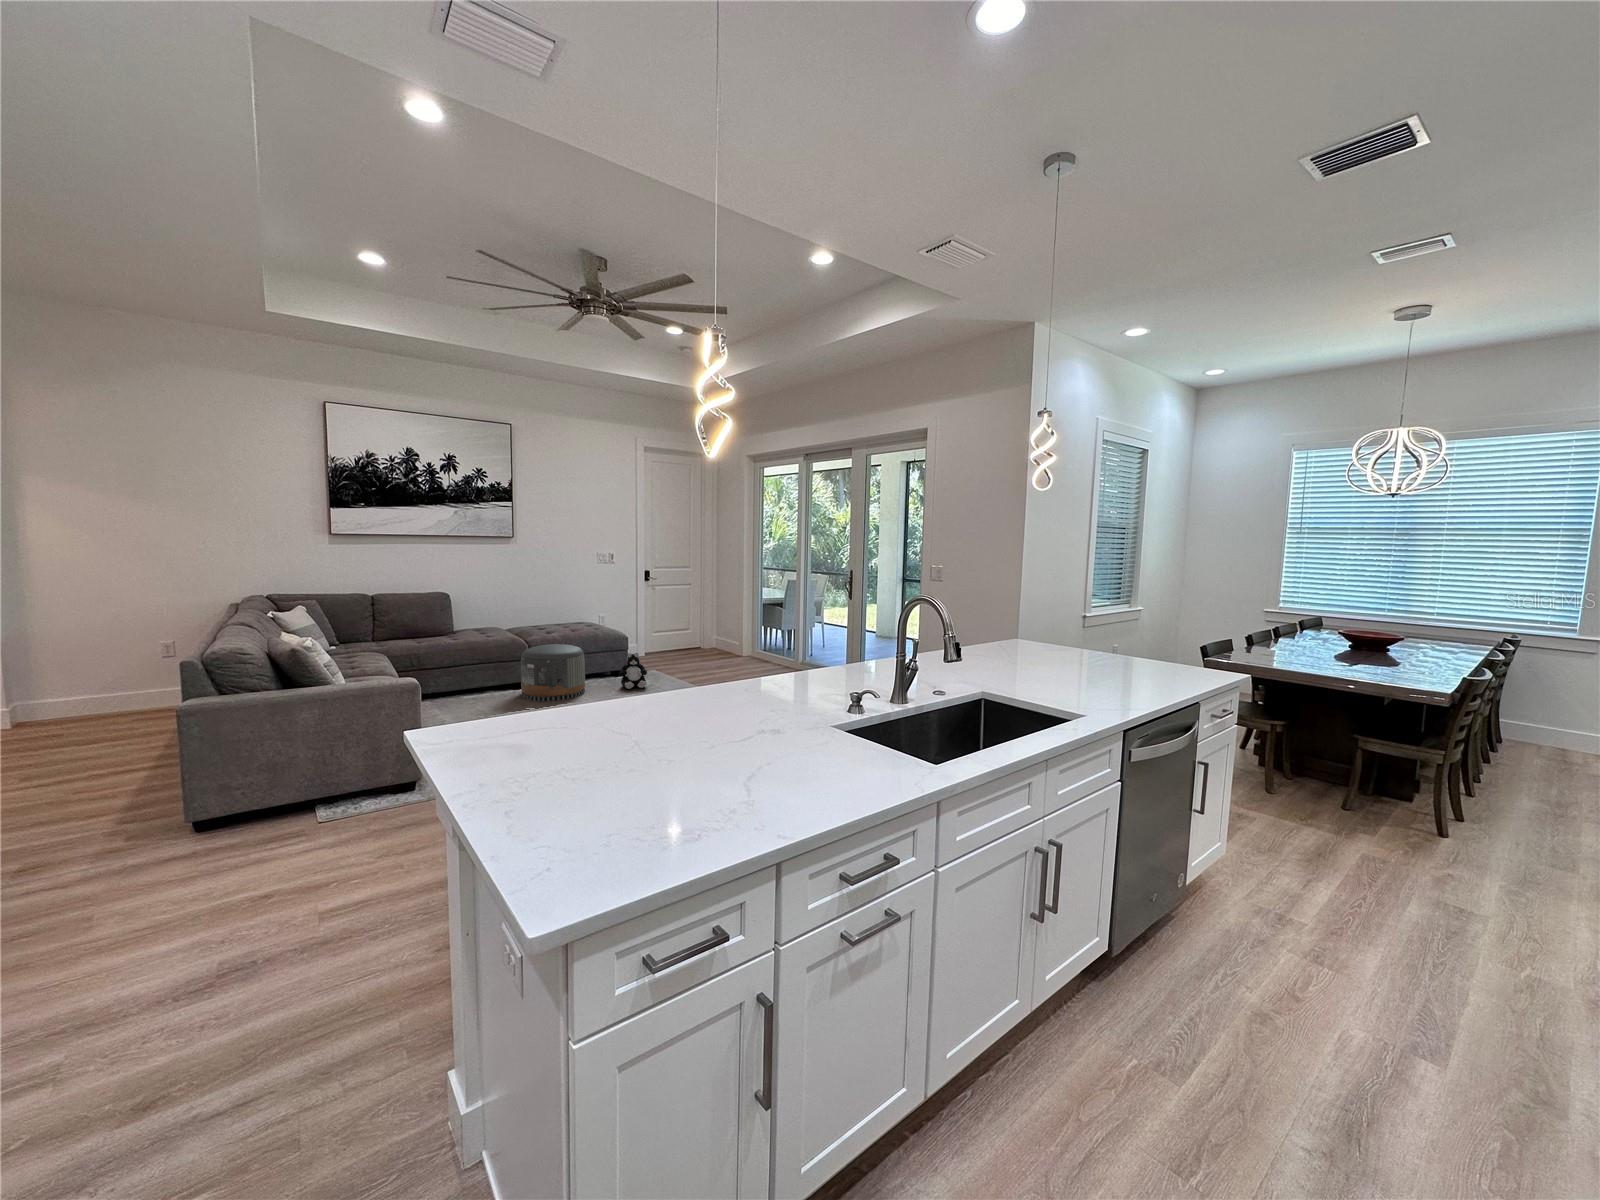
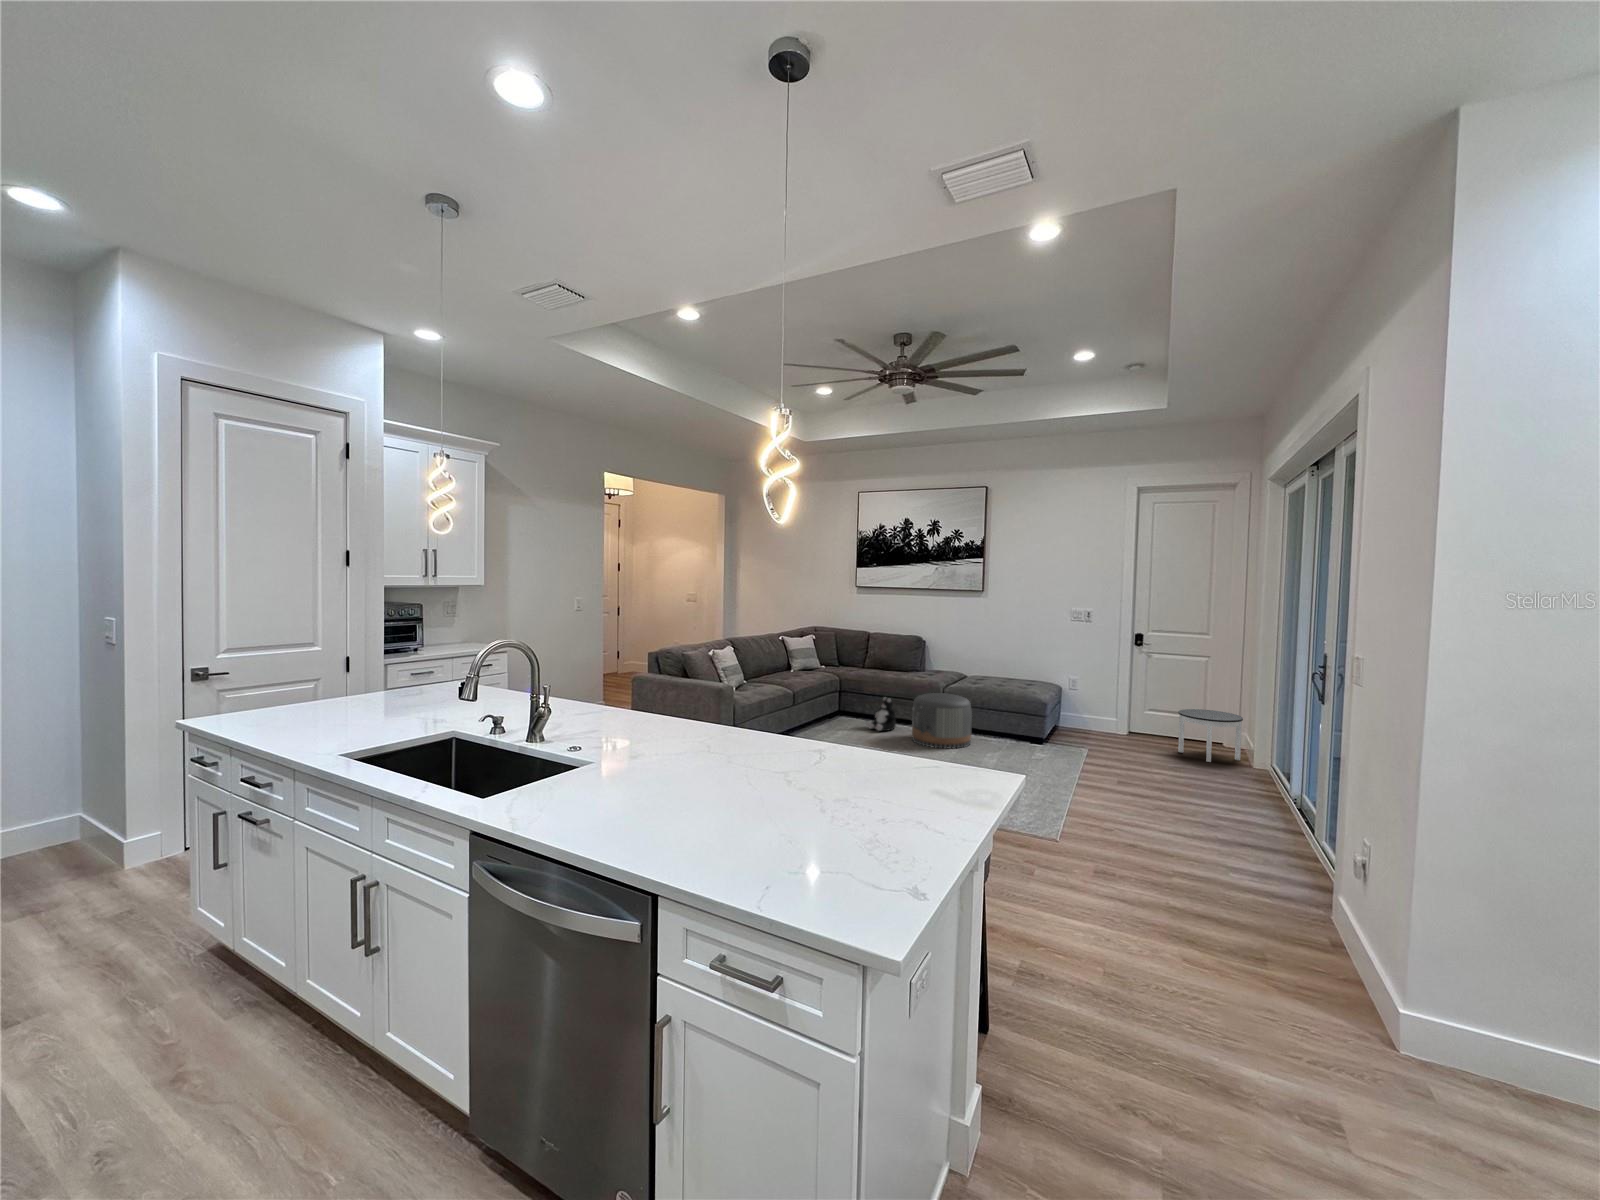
round table: none [689,622,728,658] -> present [1178,709,1243,762]
plush toy: present [619,653,647,689] -> present [867,697,896,731]

